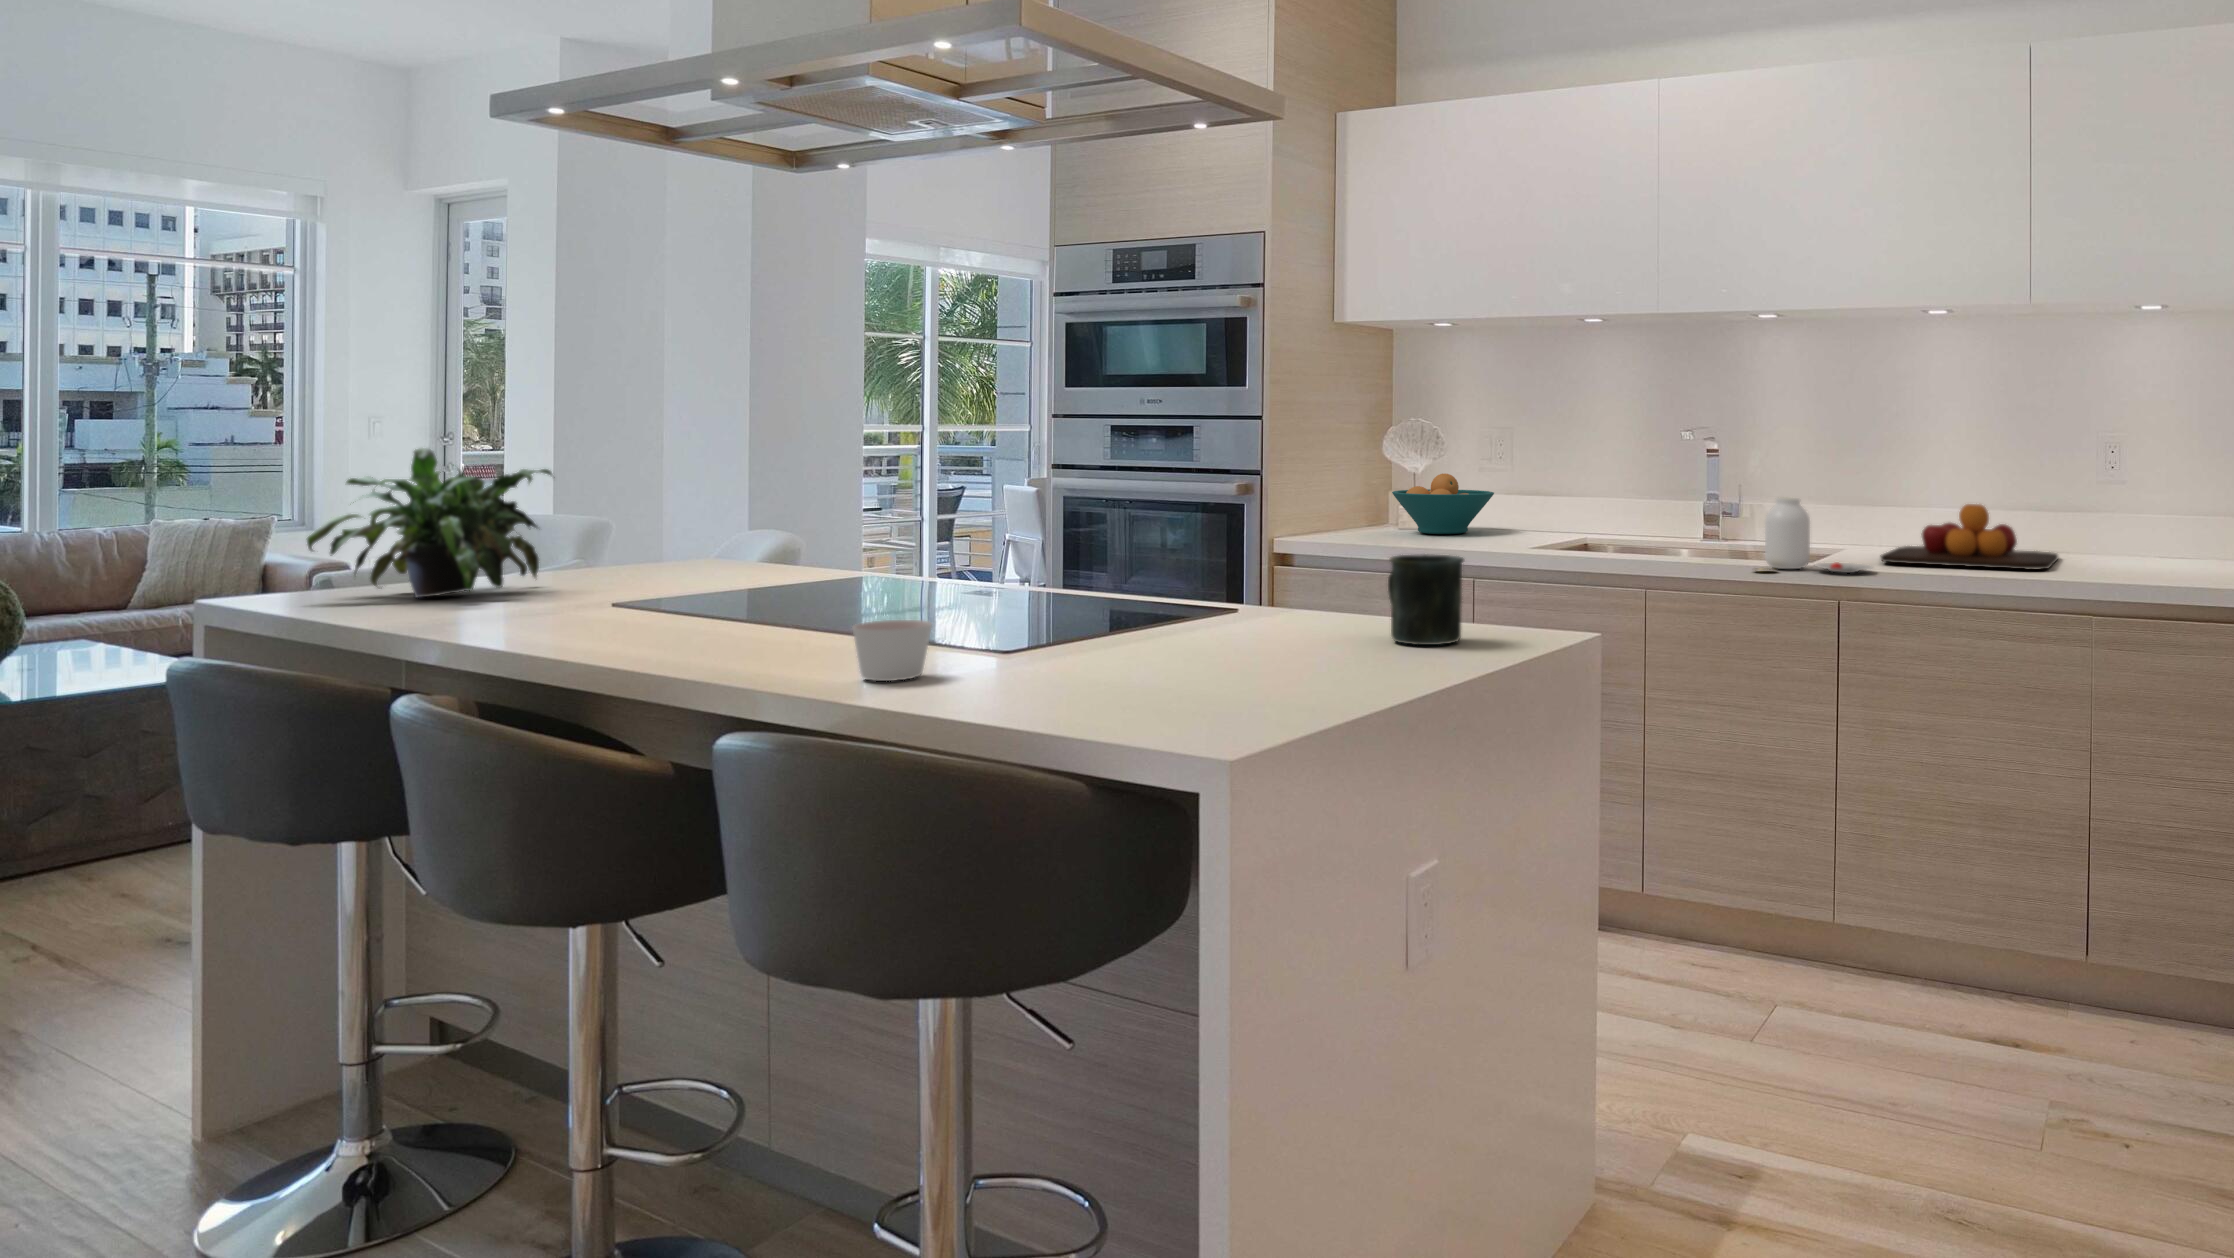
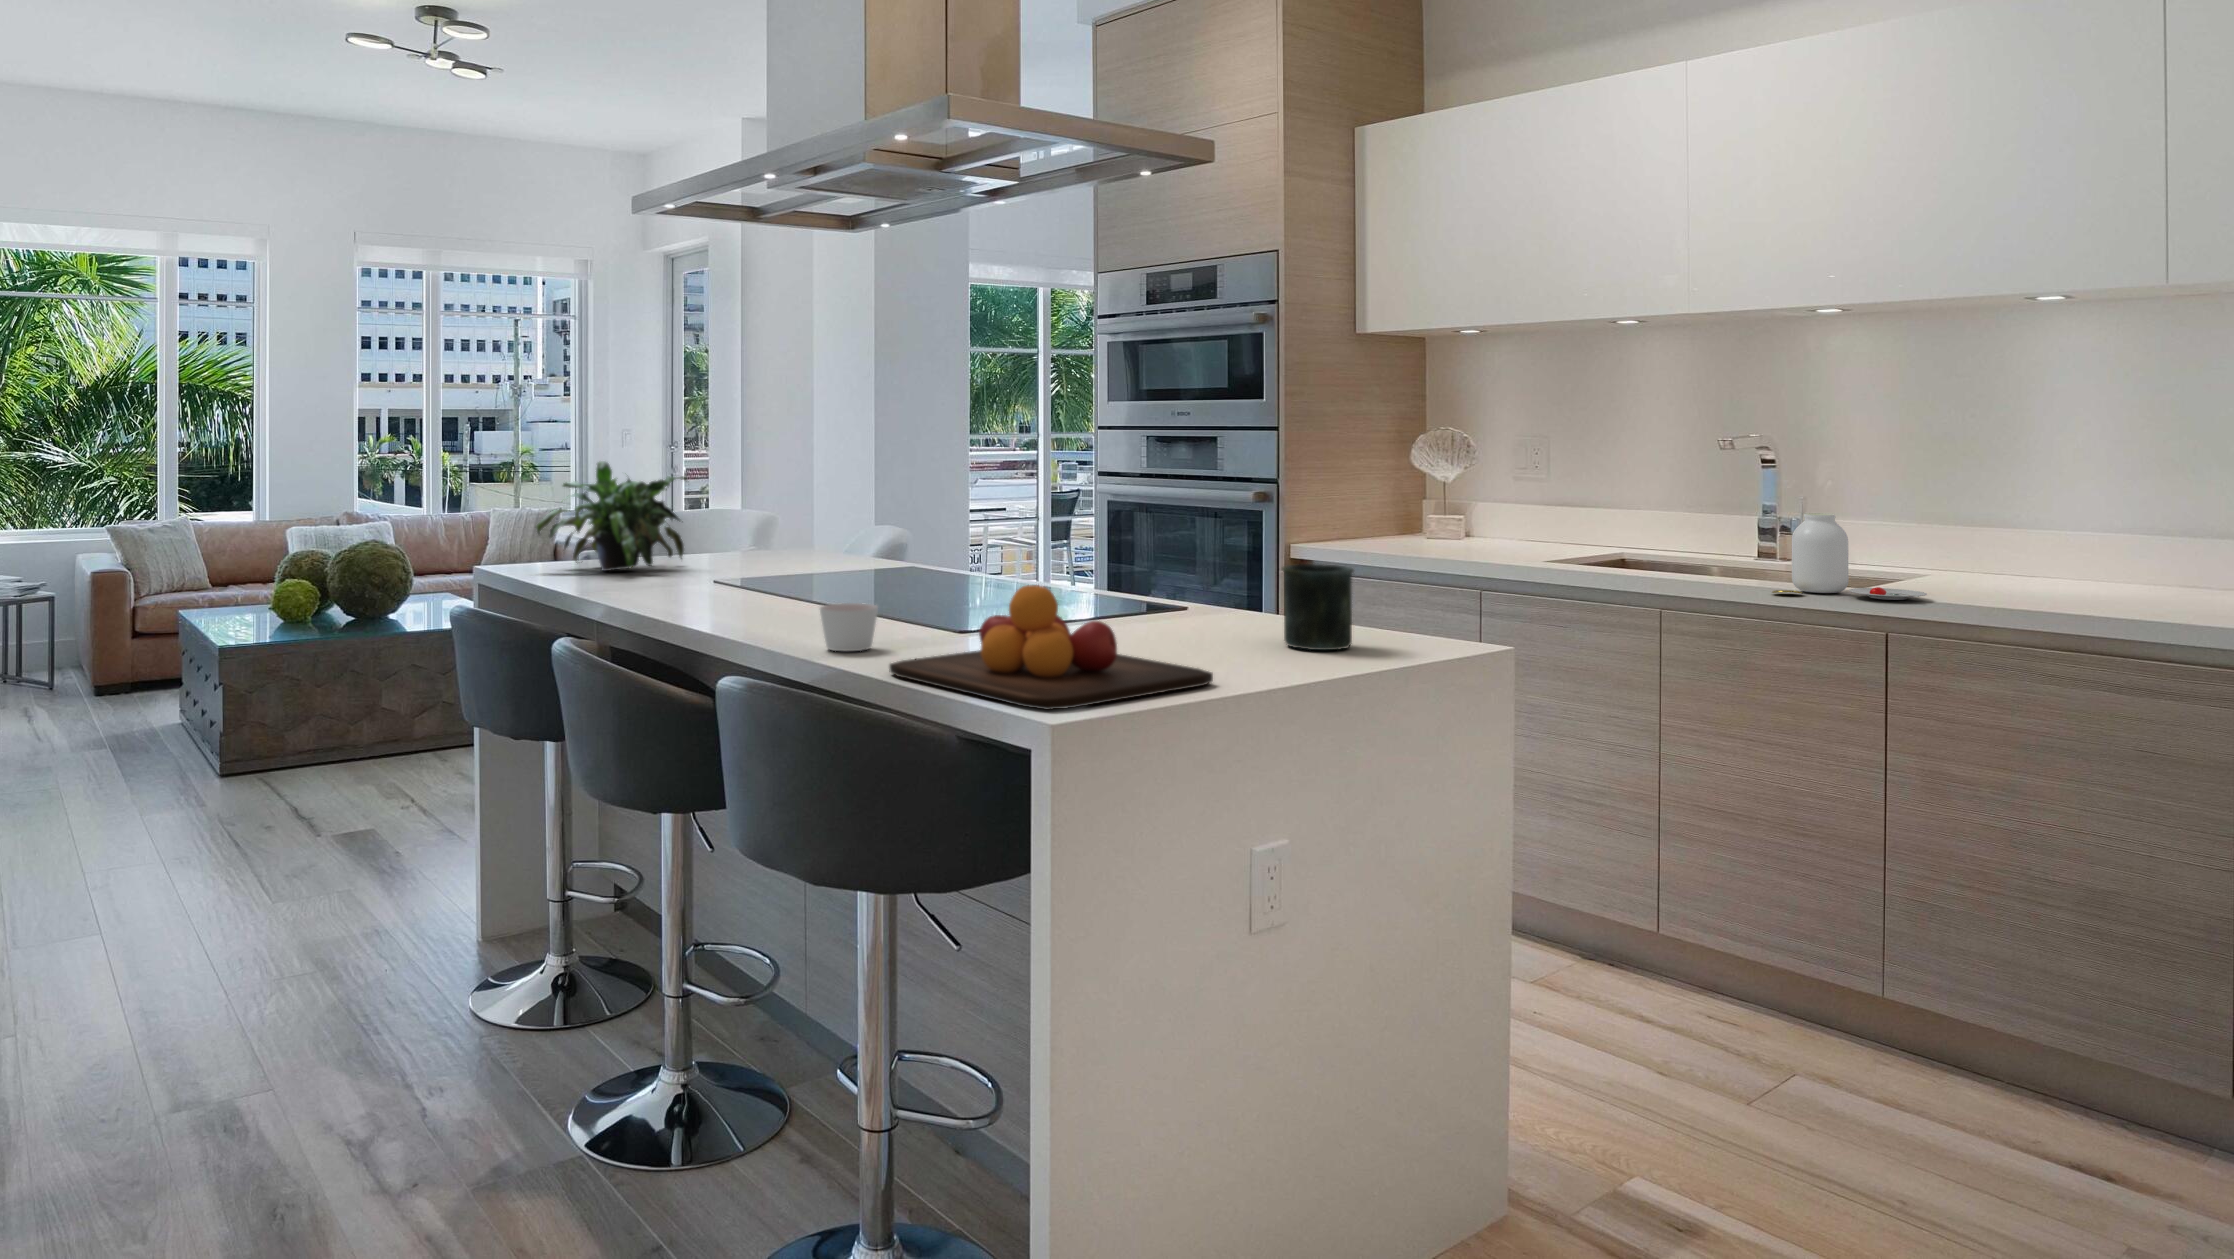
fruit bowl: present [1392,474,1494,534] -> none [1413,482,1522,543]
chopping board: present [1881,504,2058,569] -> present [889,585,1213,710]

